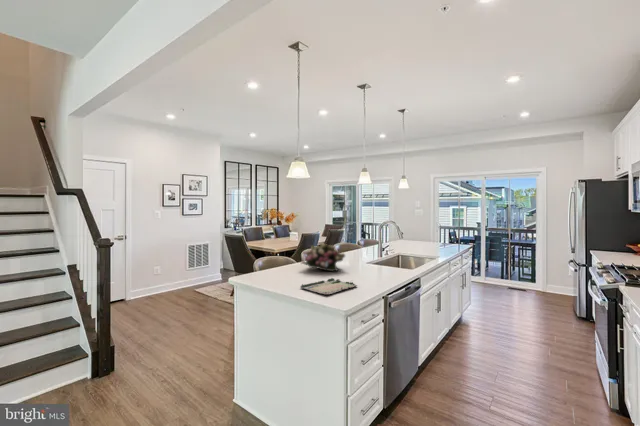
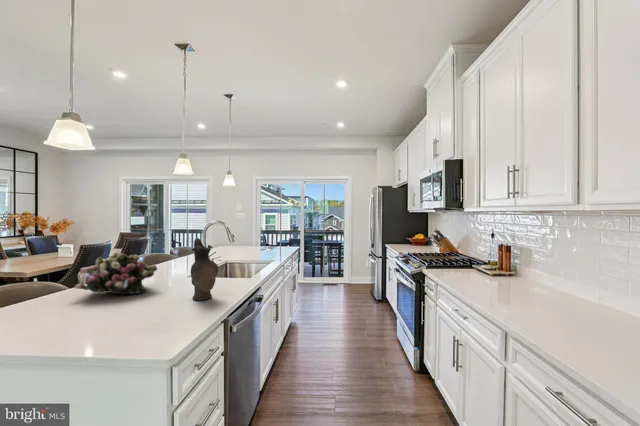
ceramic pitcher: none [365,237,383,281] -> present [191,238,218,300]
tray: present [301,278,357,294] -> none [72,302,183,336]

